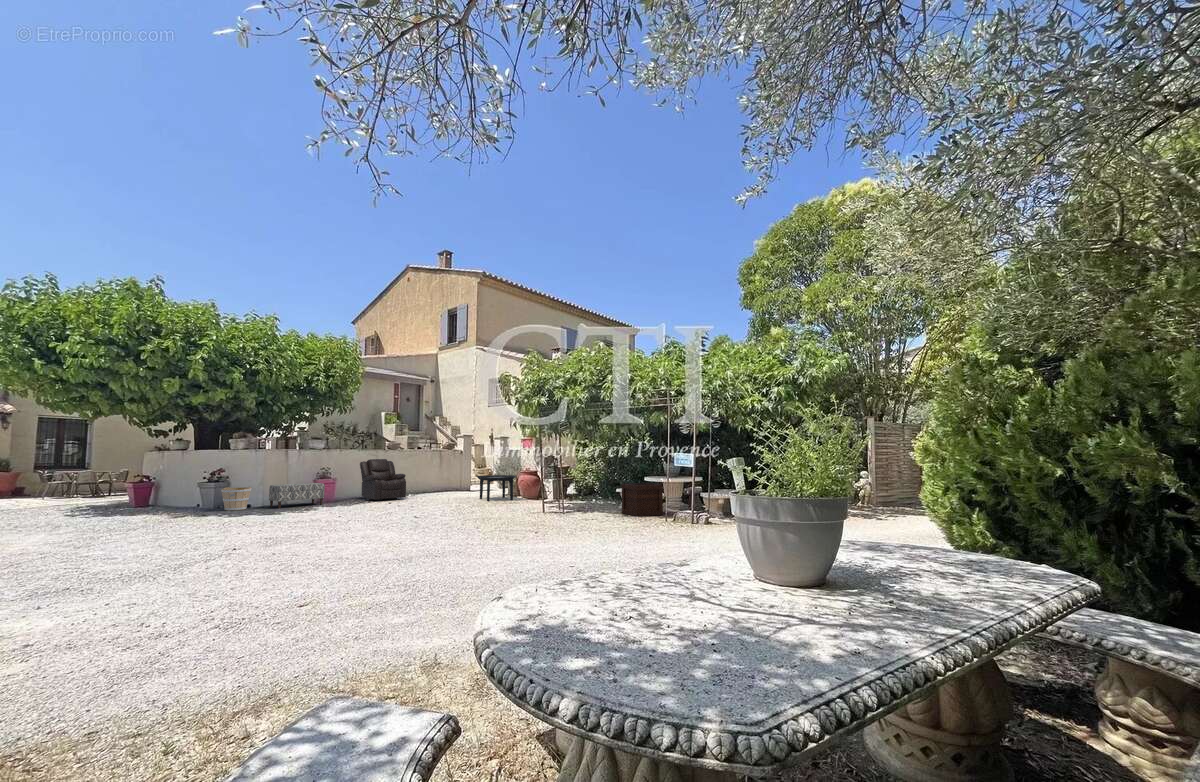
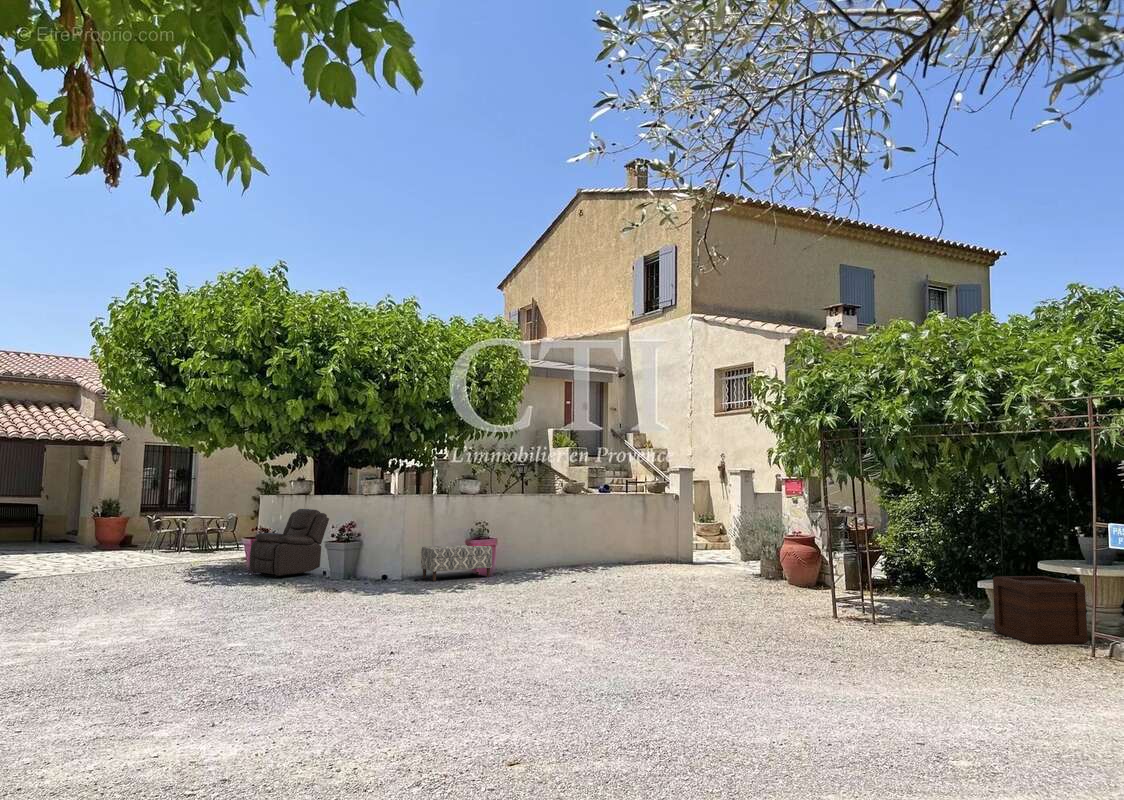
chair: present [360,459,406,501] -> present [250,509,329,577]
round table: present [477,475,516,501] -> none [713,539,779,584]
wooden bucket: present [221,487,252,511] -> none [363,548,399,582]

